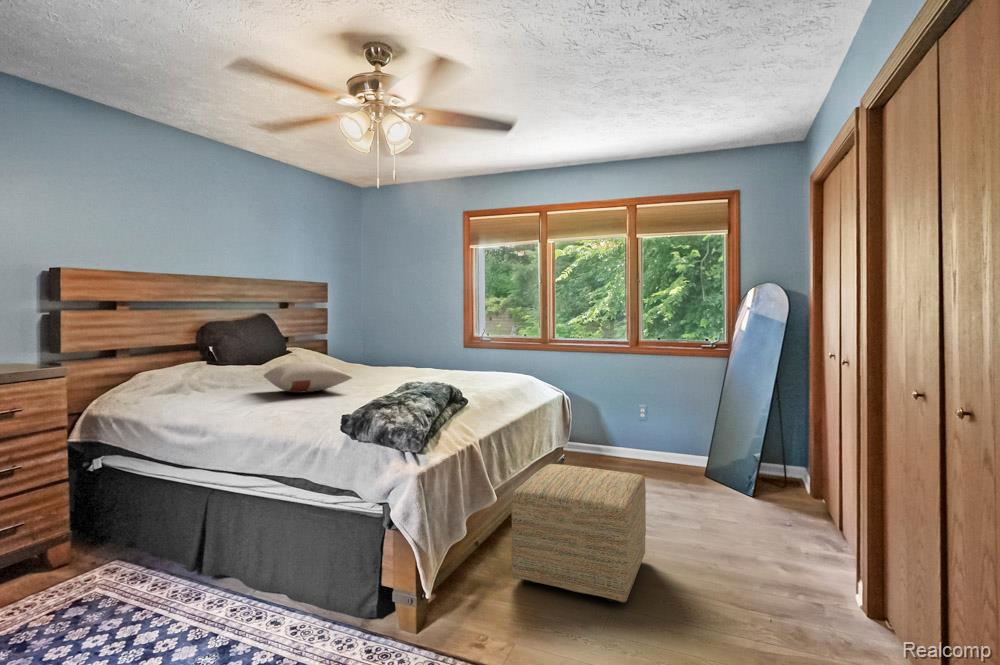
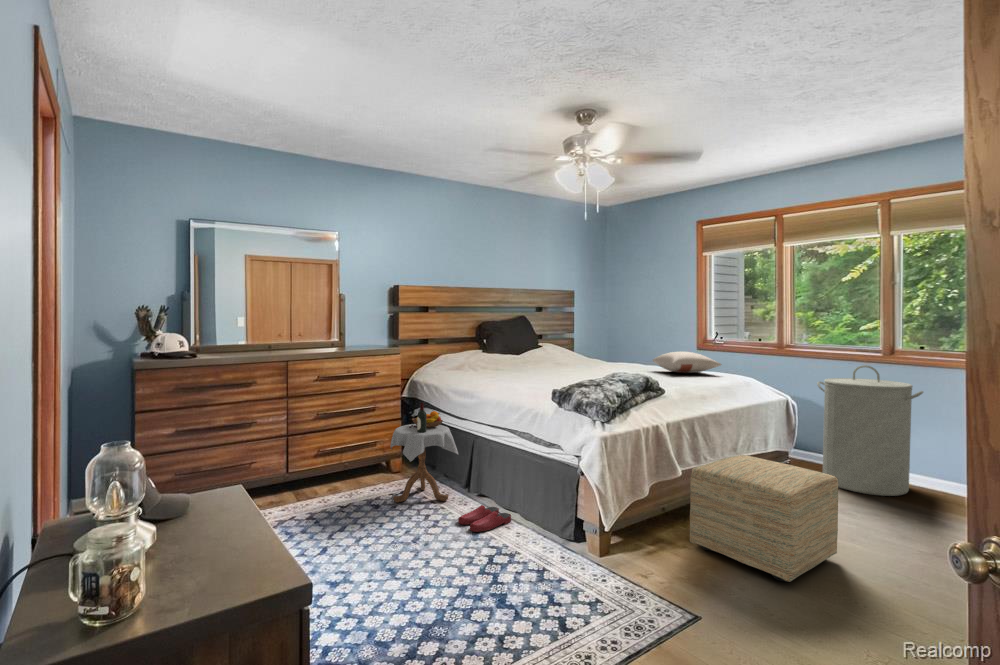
laundry hamper: none [585,358,669,478] -> present [817,365,923,496]
pillow: present [264,362,352,393] -> present [653,352,721,373]
side table: none [50,454,183,626] -> present [391,402,458,502]
slippers: none [191,592,278,645] -> present [458,505,511,532]

